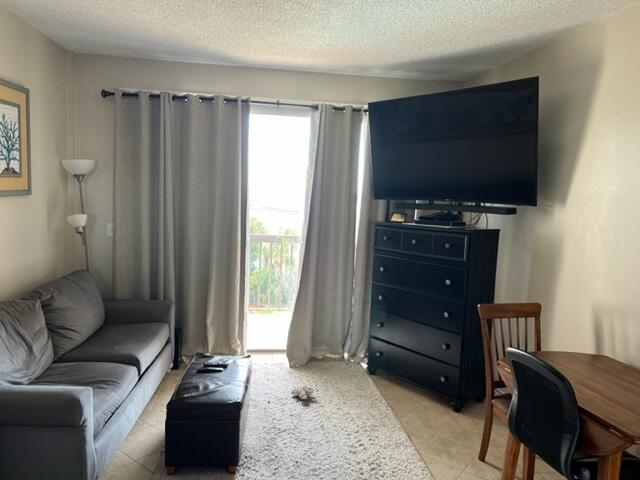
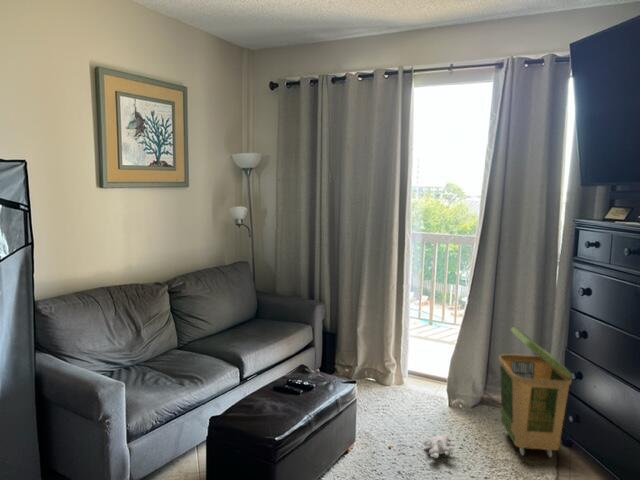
laundry basket: none [329,299,379,385] -> present [499,327,572,457]

